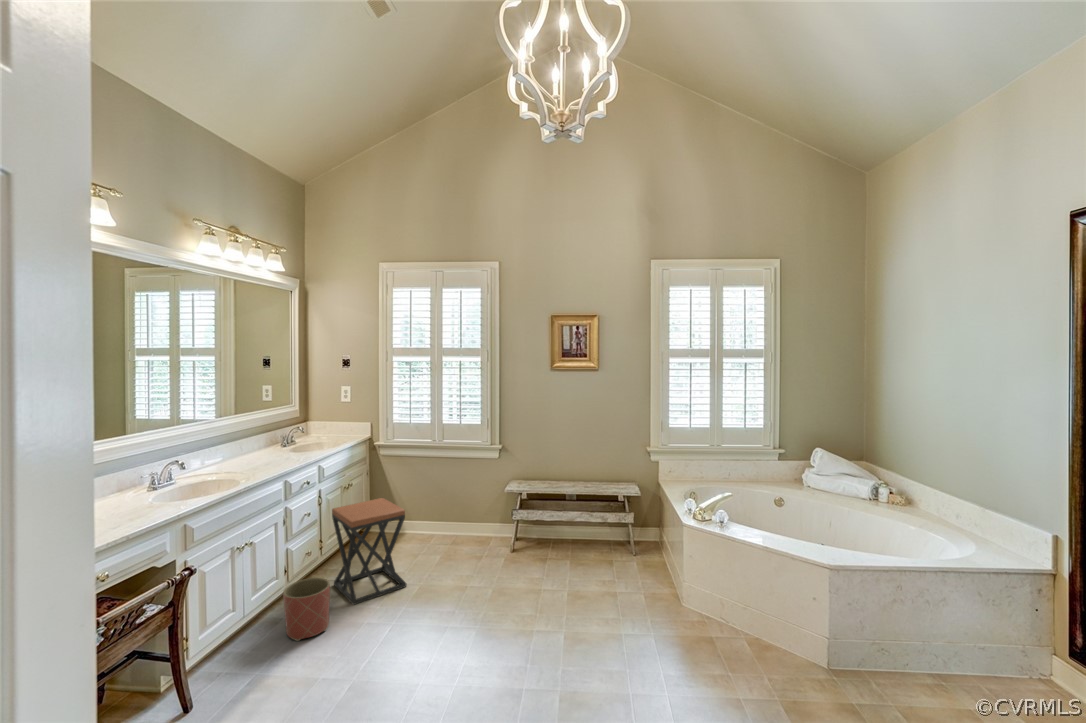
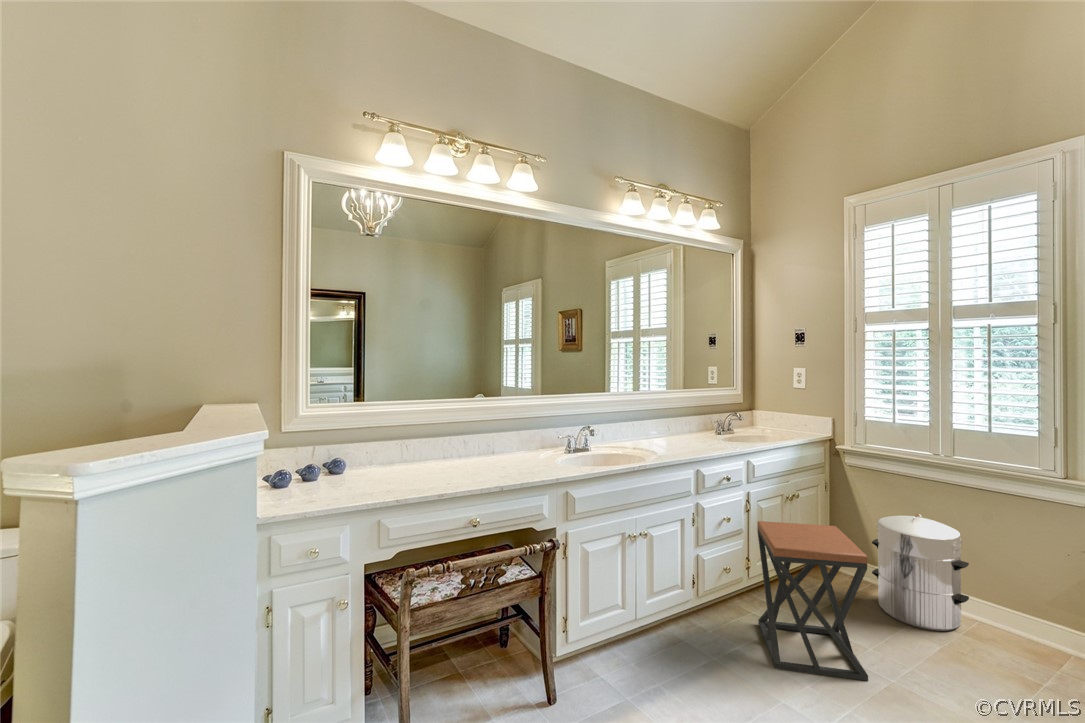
waste bin: none [399,478,449,548] -> present [872,514,969,631]
planter: present [283,578,330,641] -> none [675,602,735,689]

